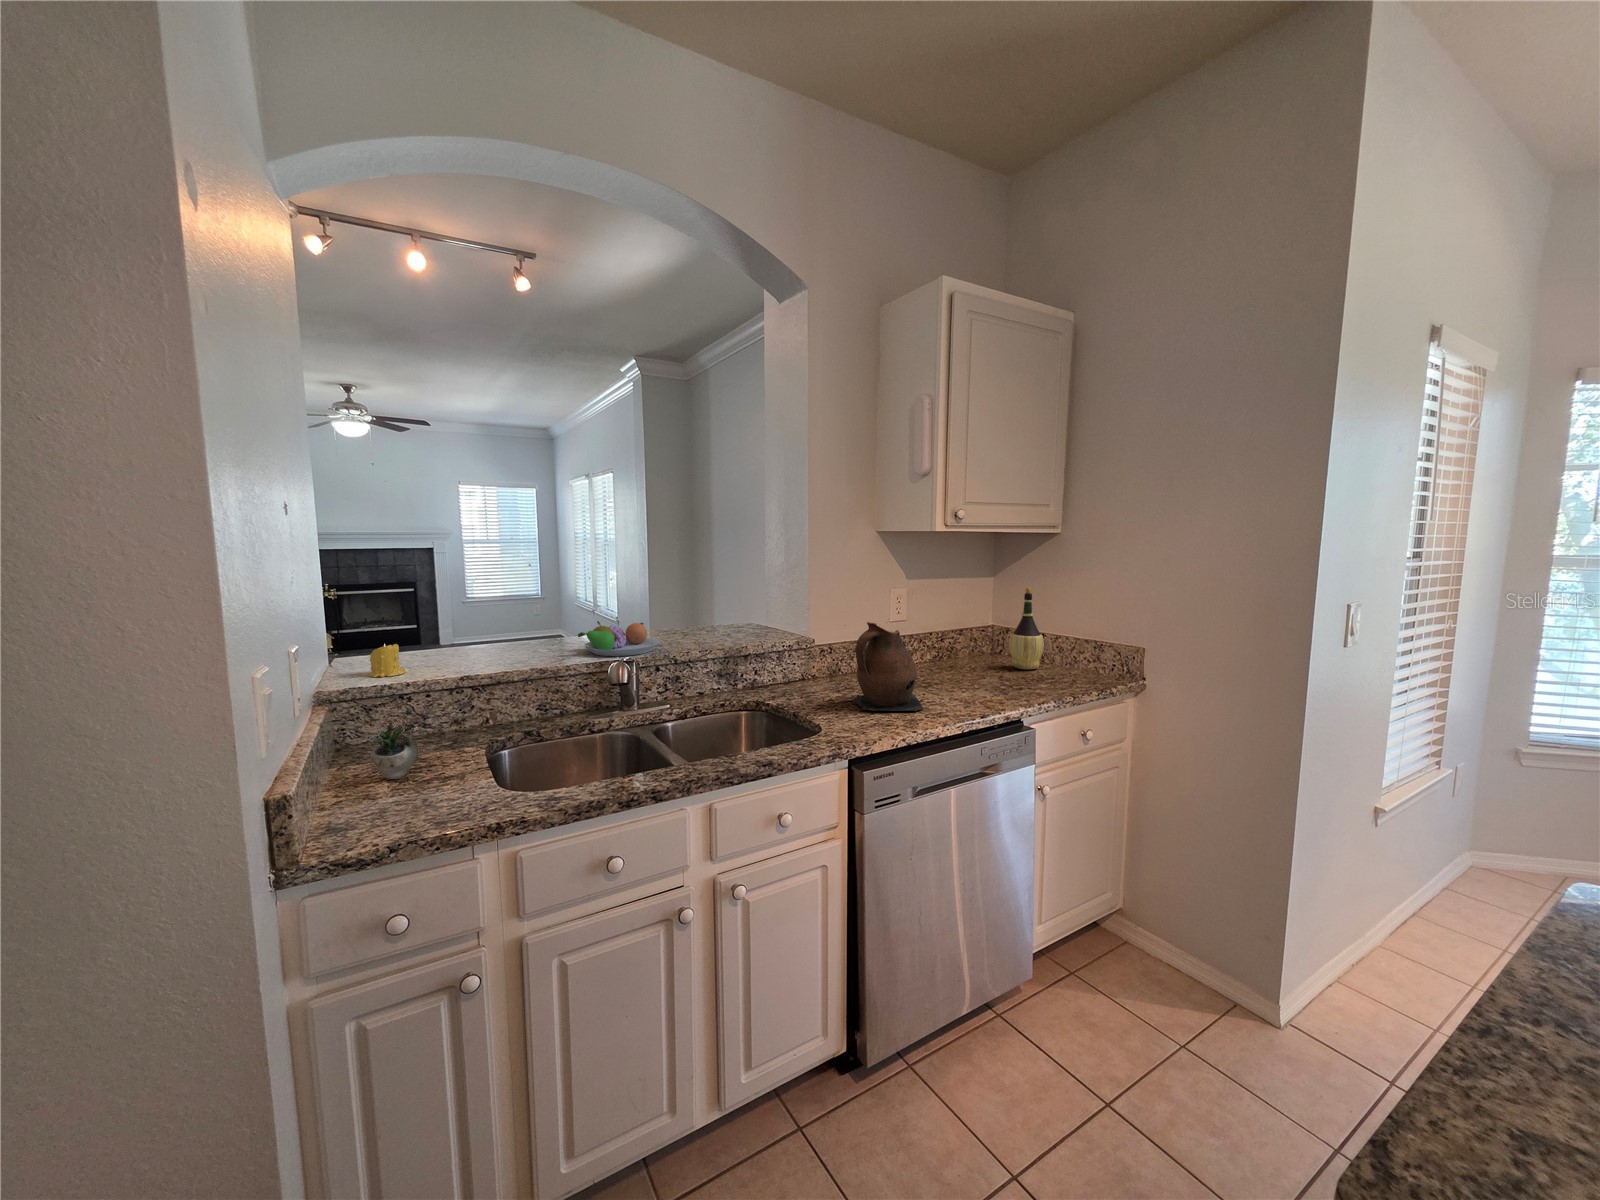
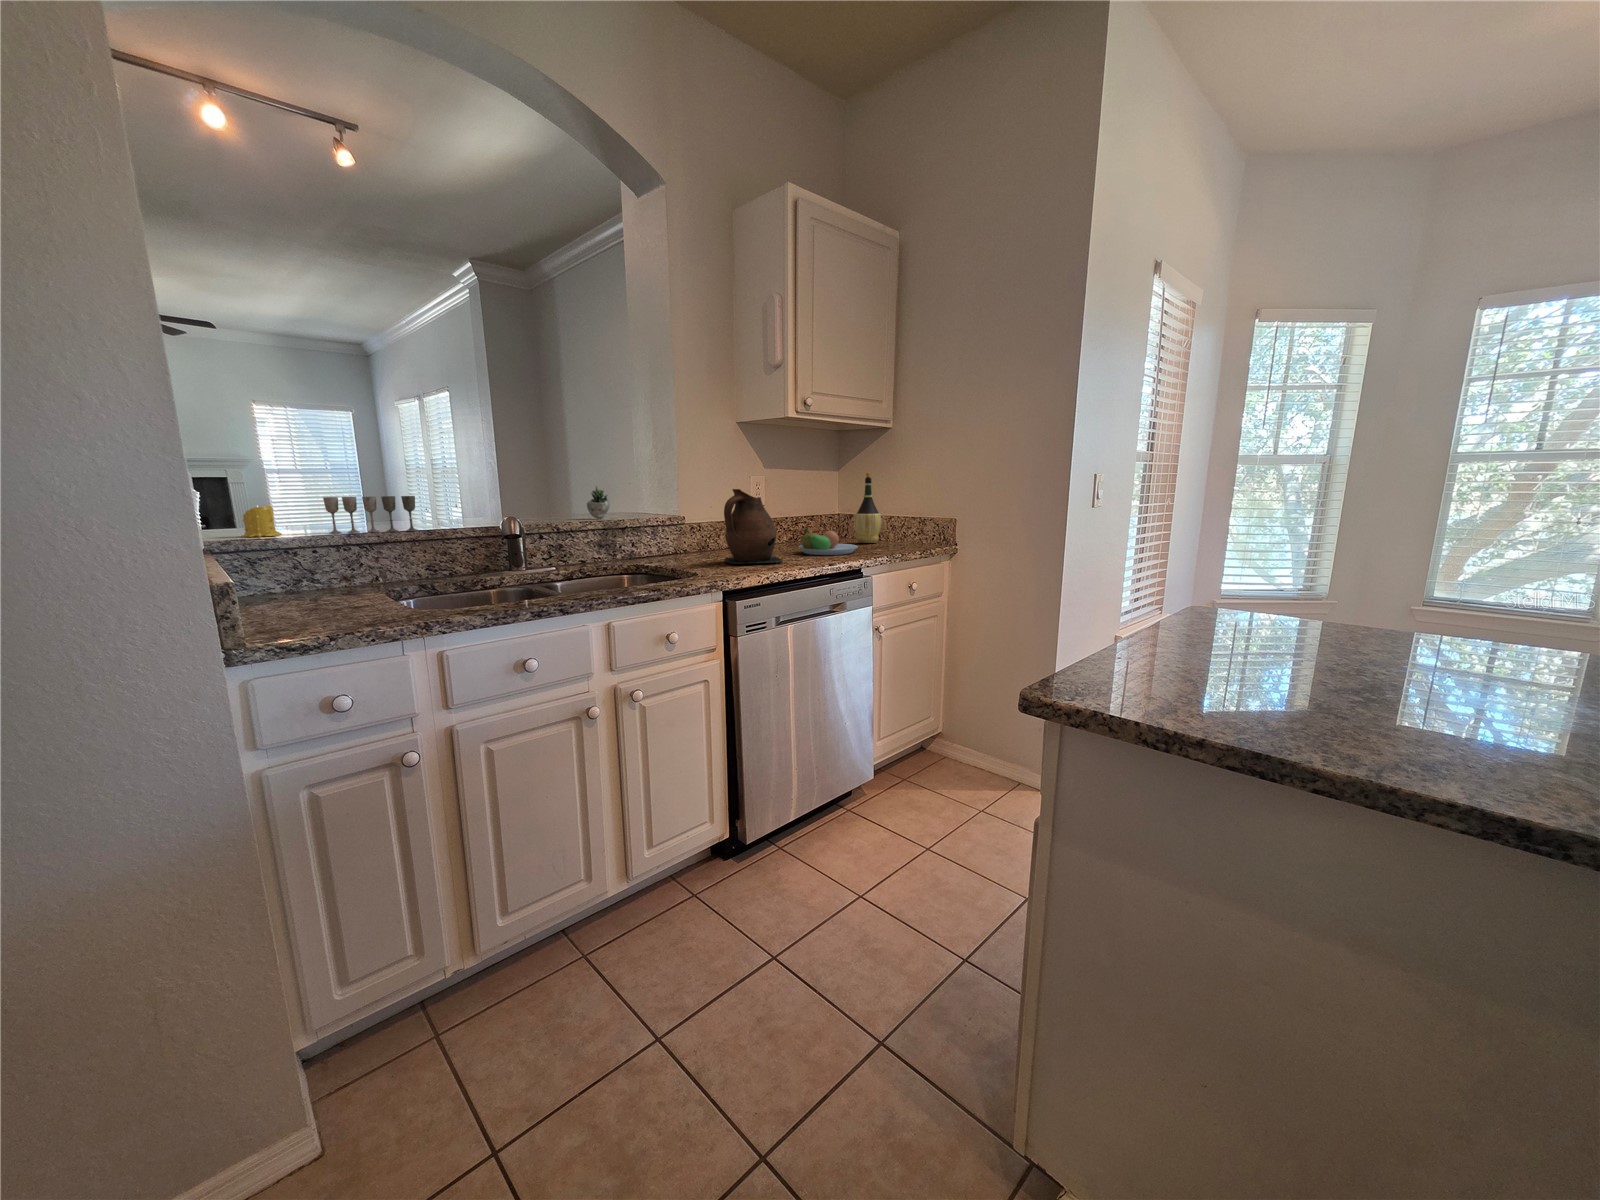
fruit bowl: present [578,621,659,656] -> present [799,529,858,555]
wine glass: none [445,631,533,671] -> present [323,496,417,533]
succulent plant: present [370,714,453,779] -> present [587,483,630,519]

